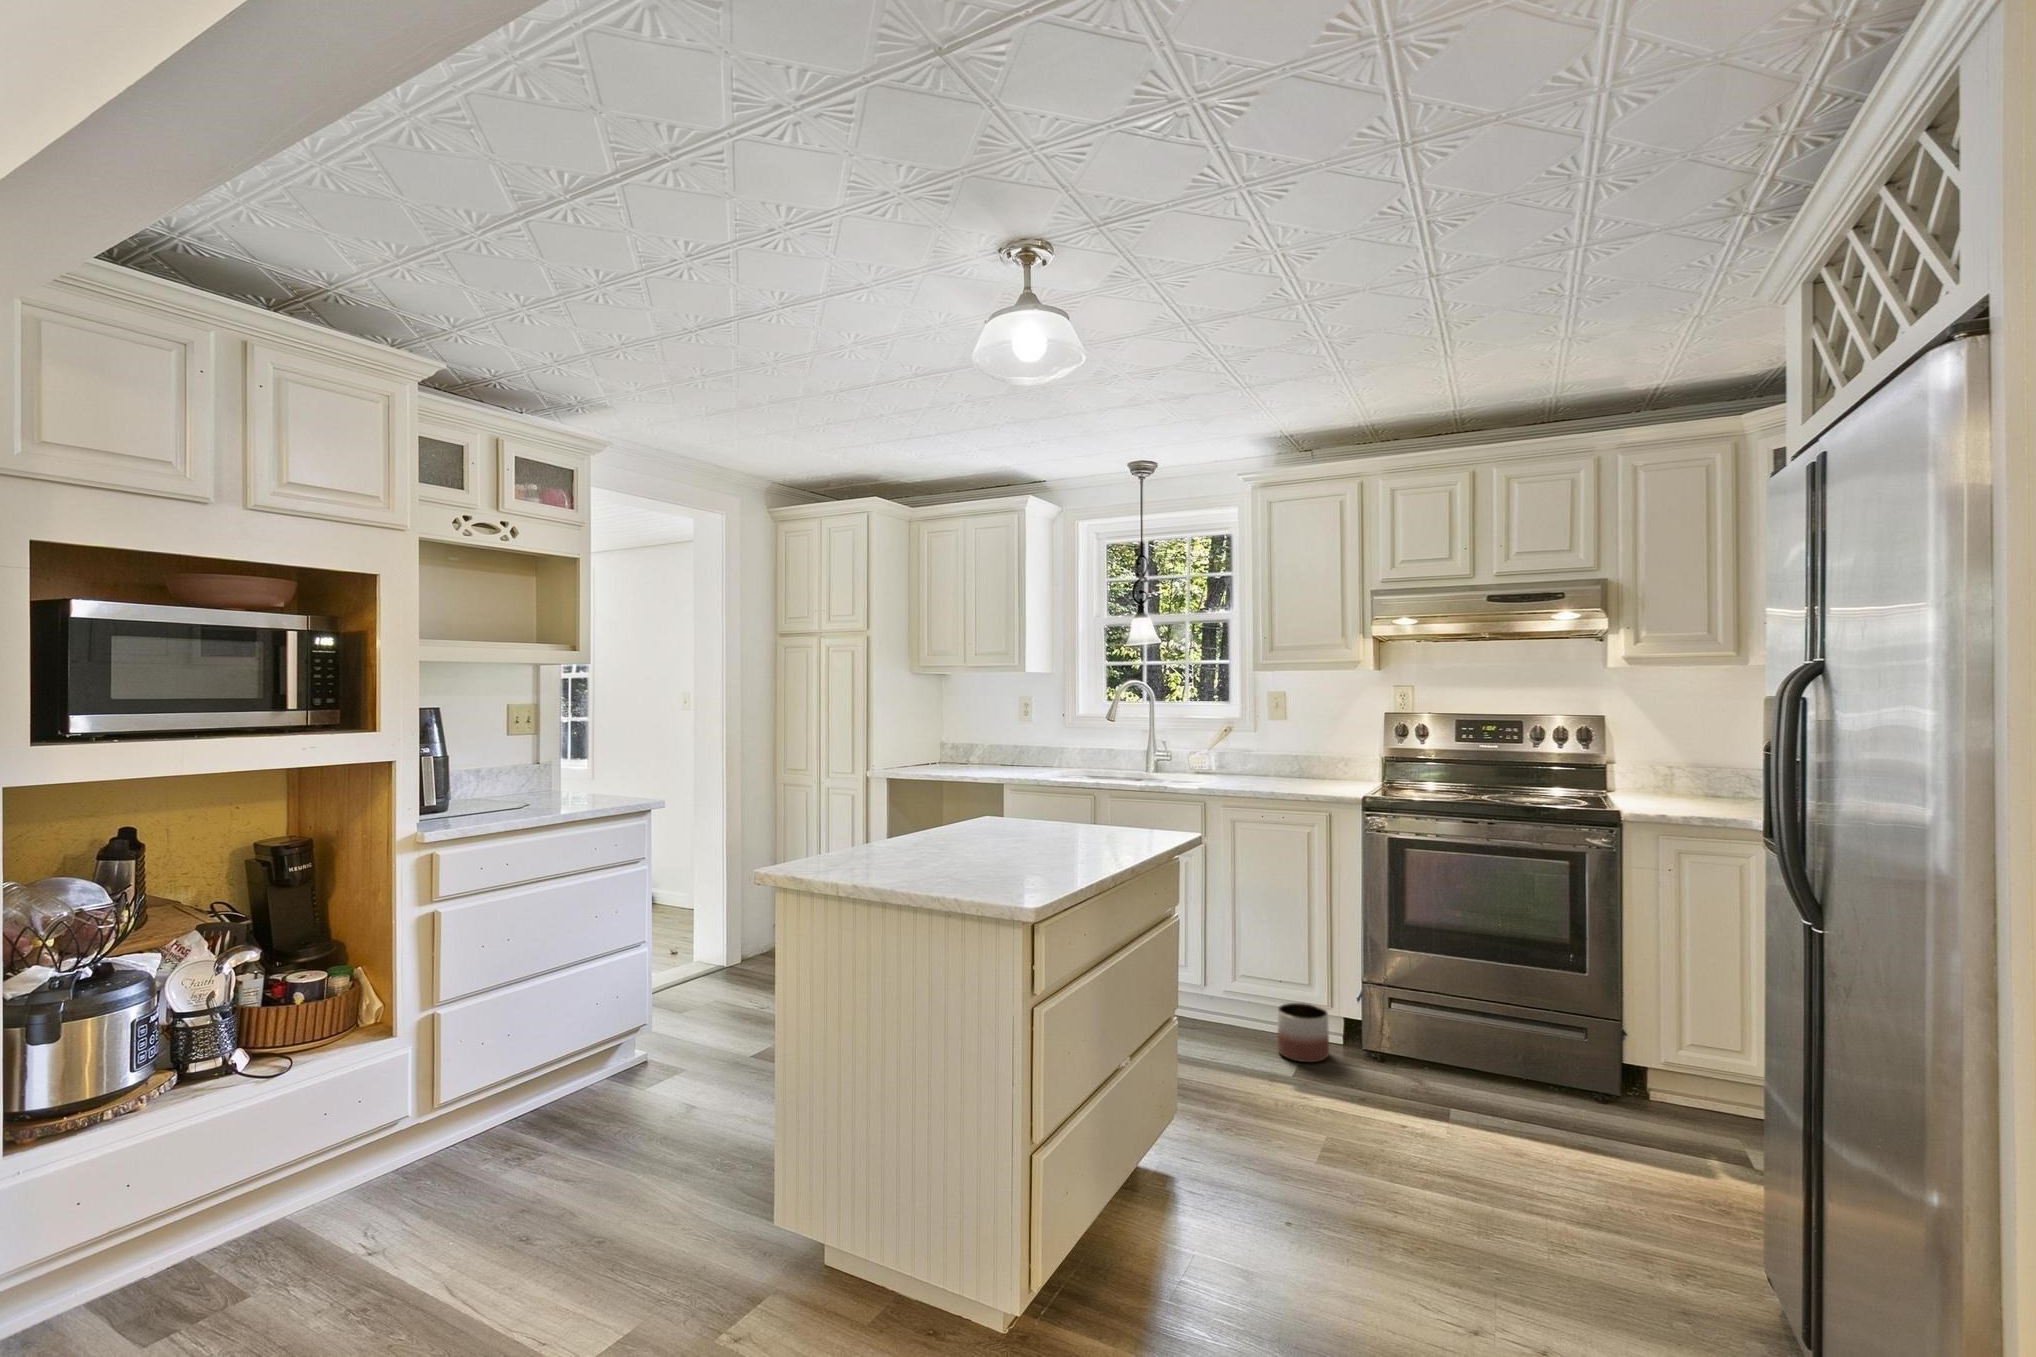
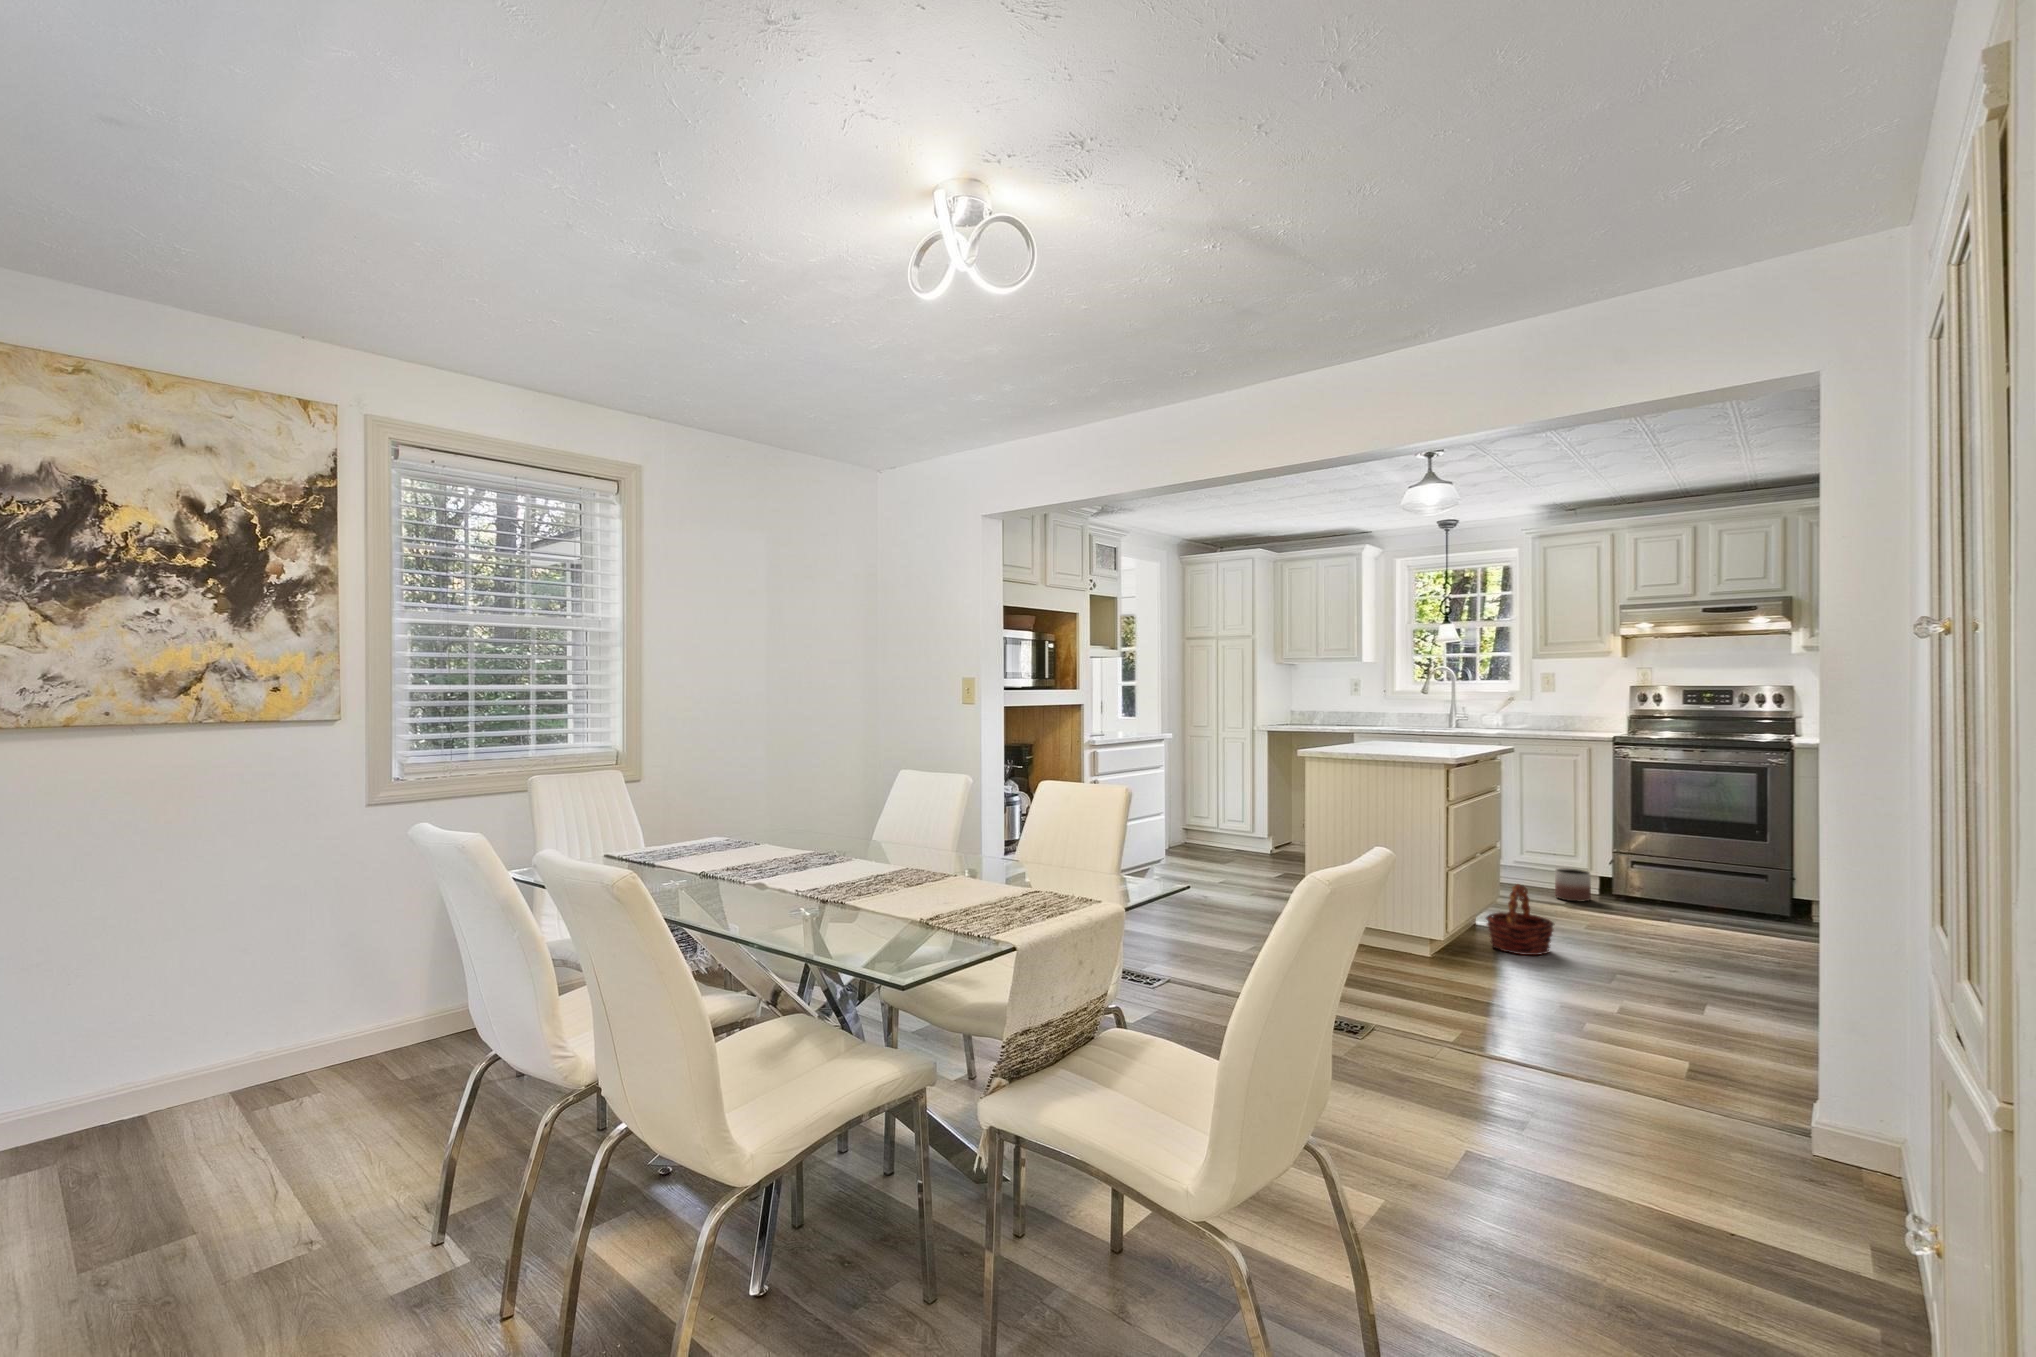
basket: none [1131,1122,1256,1284] -> present [1486,884,1554,955]

